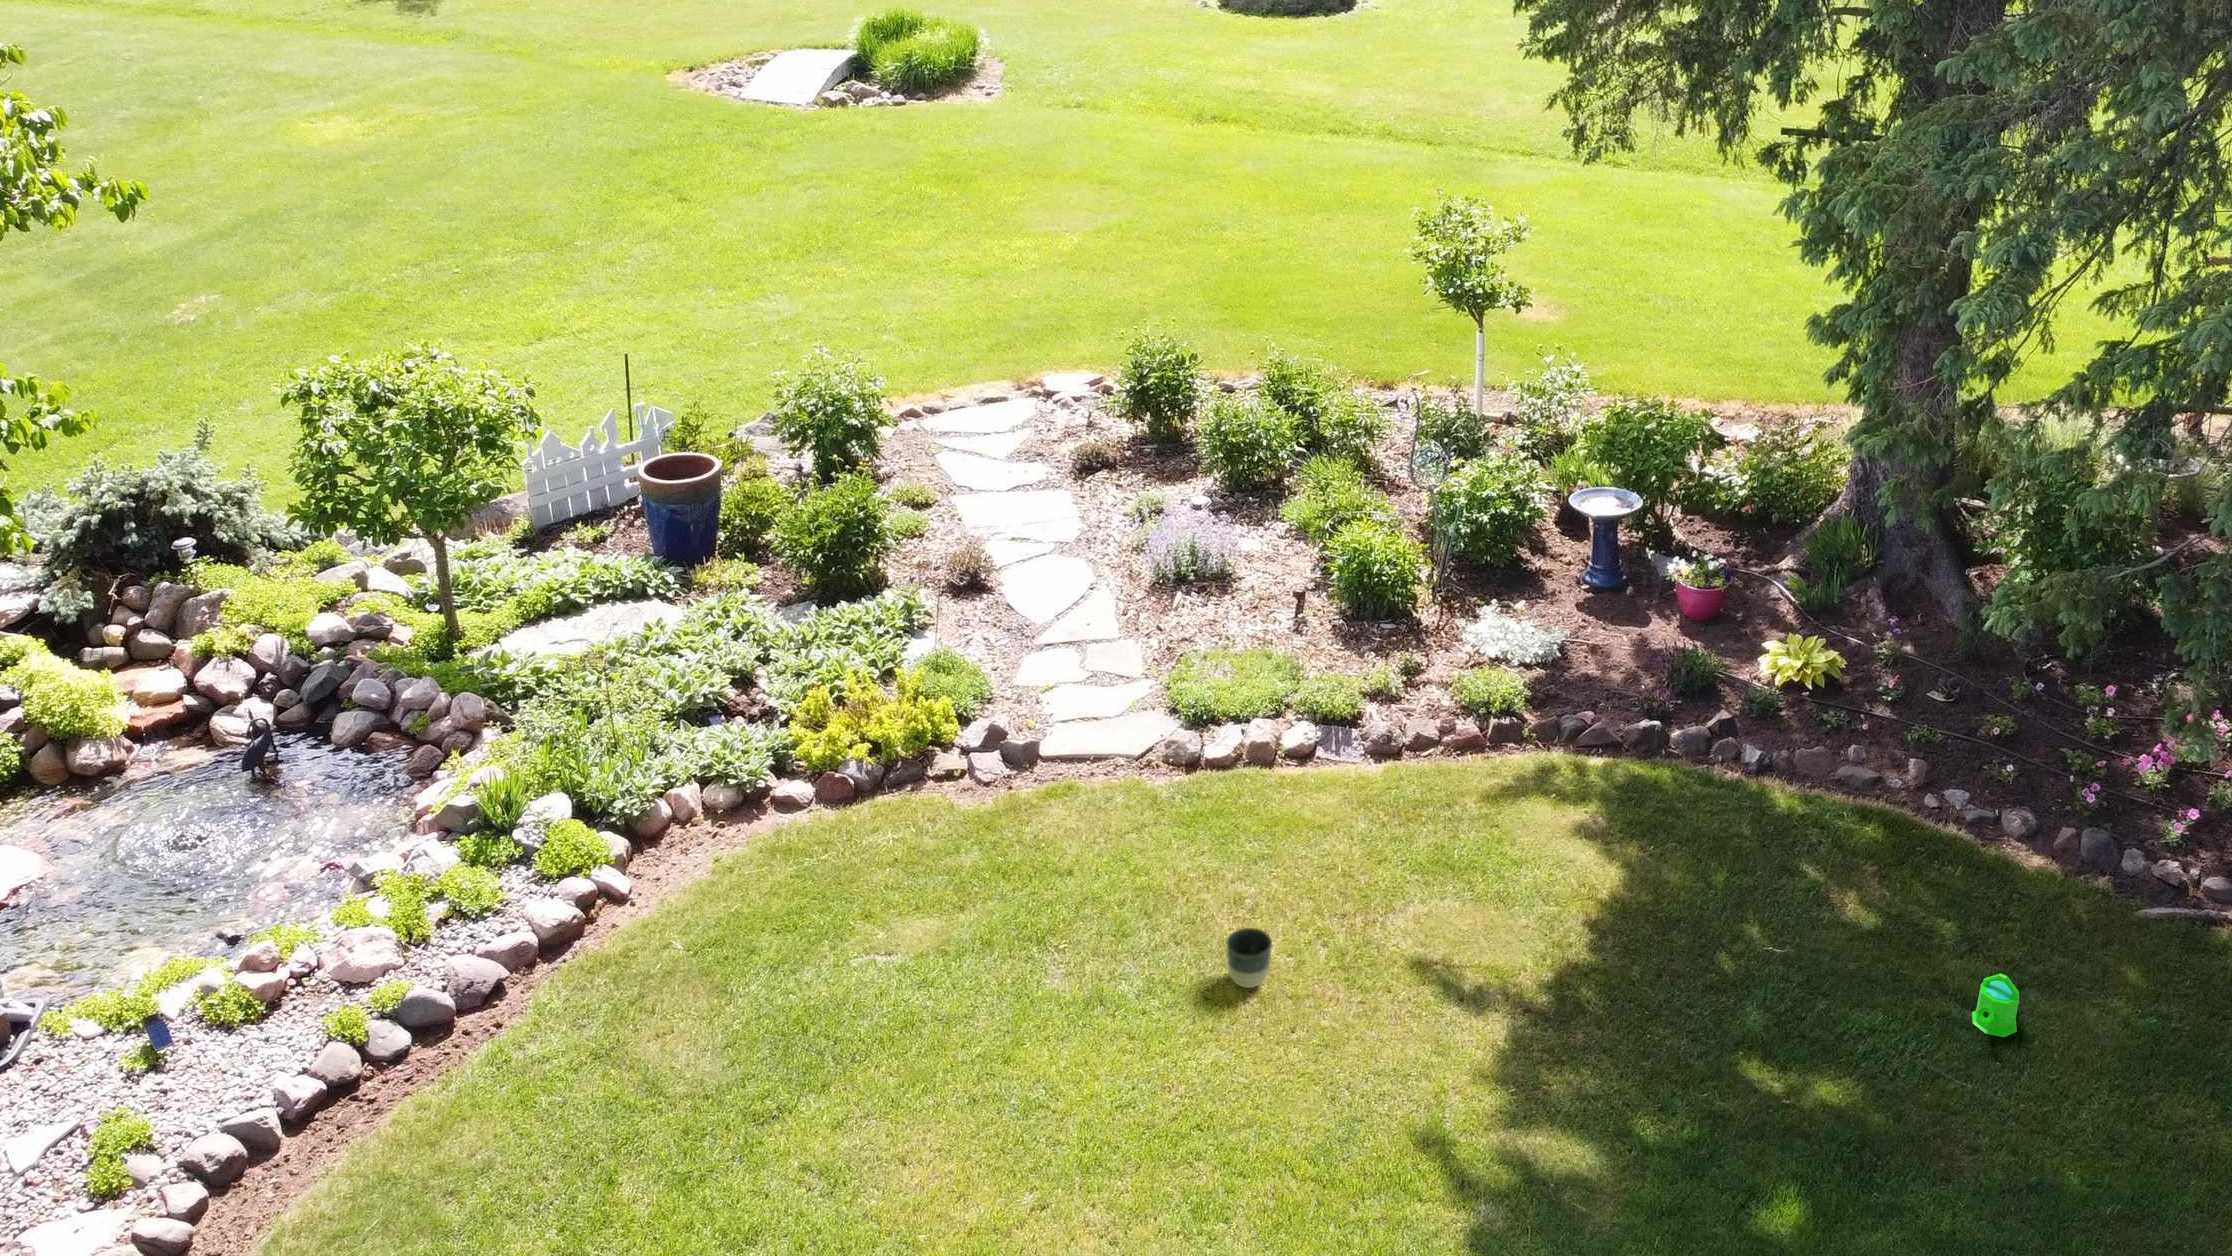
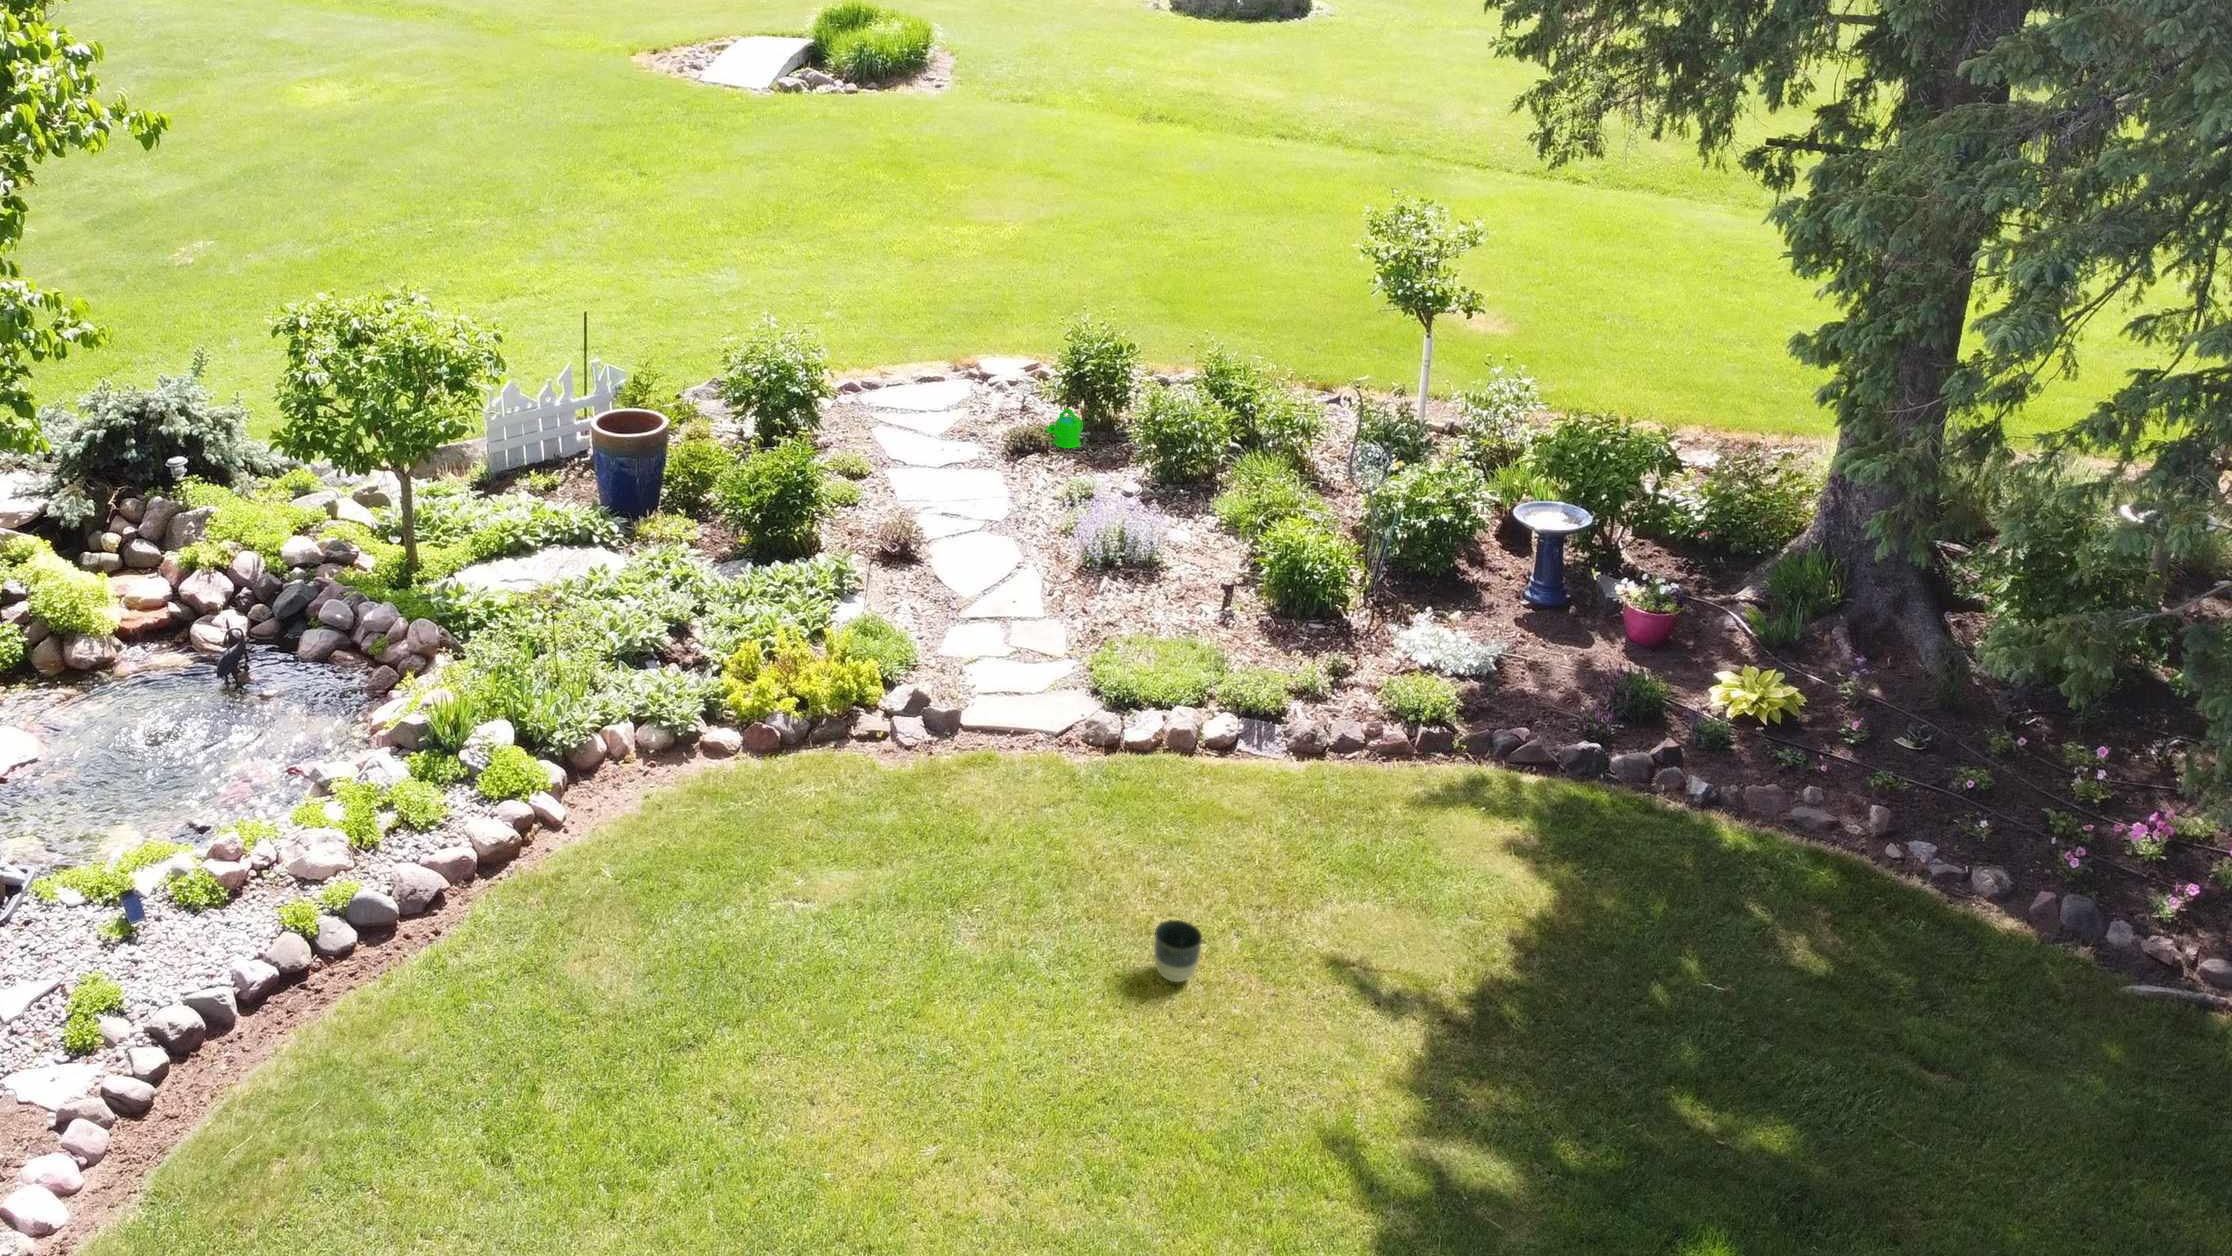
watering can: present [1972,973,2019,1037] -> present [1047,409,1083,448]

